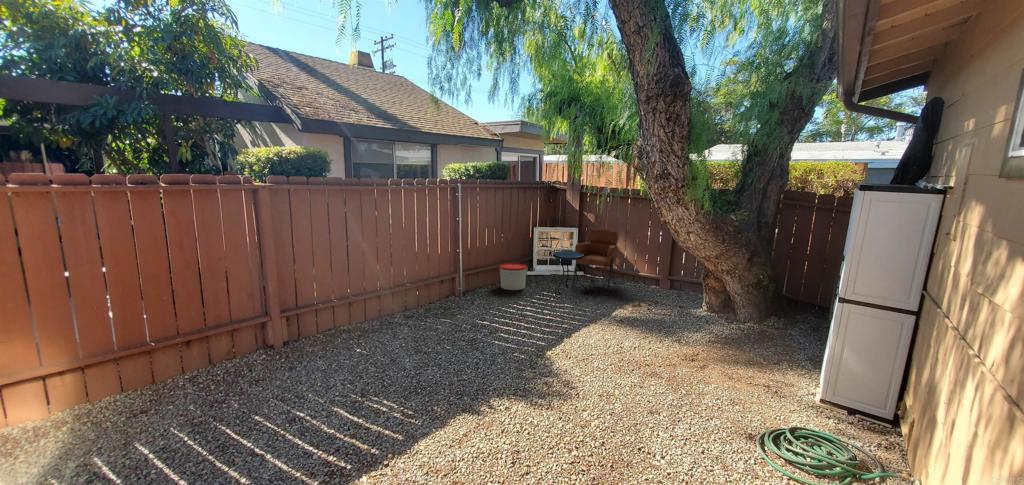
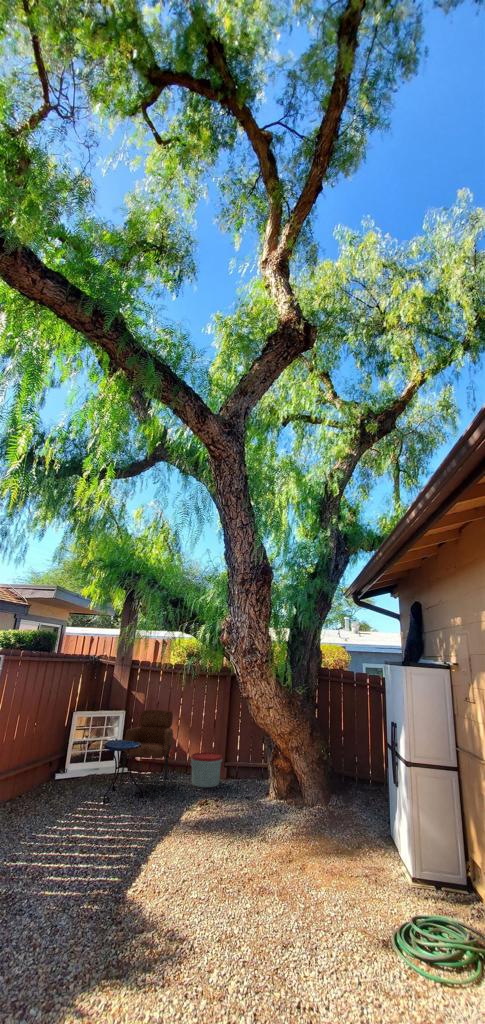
bucket: present [499,263,527,290] -> present [190,752,222,787]

